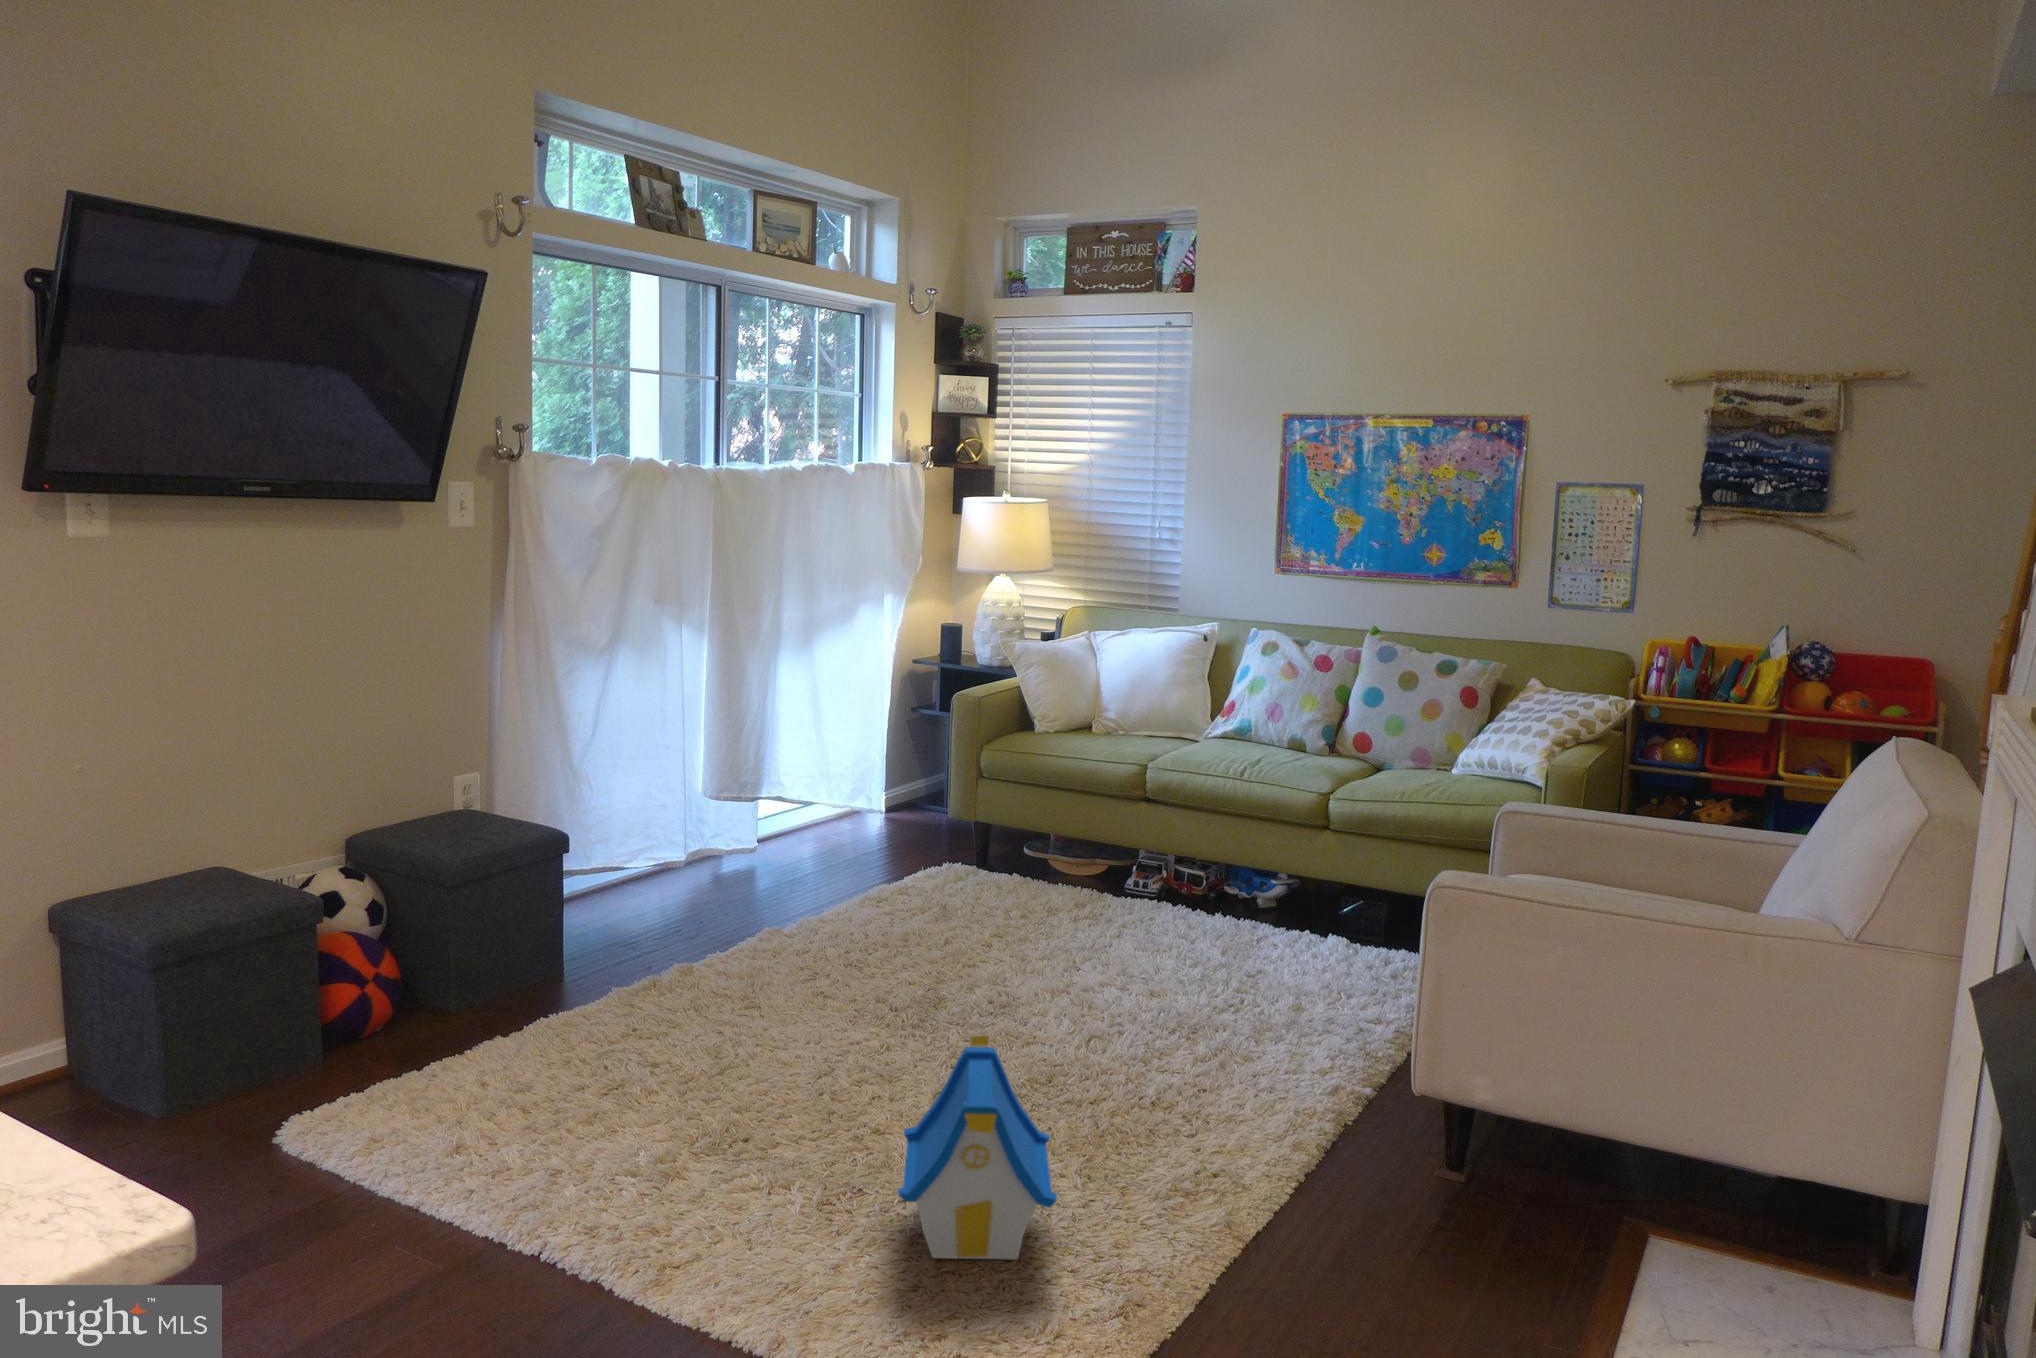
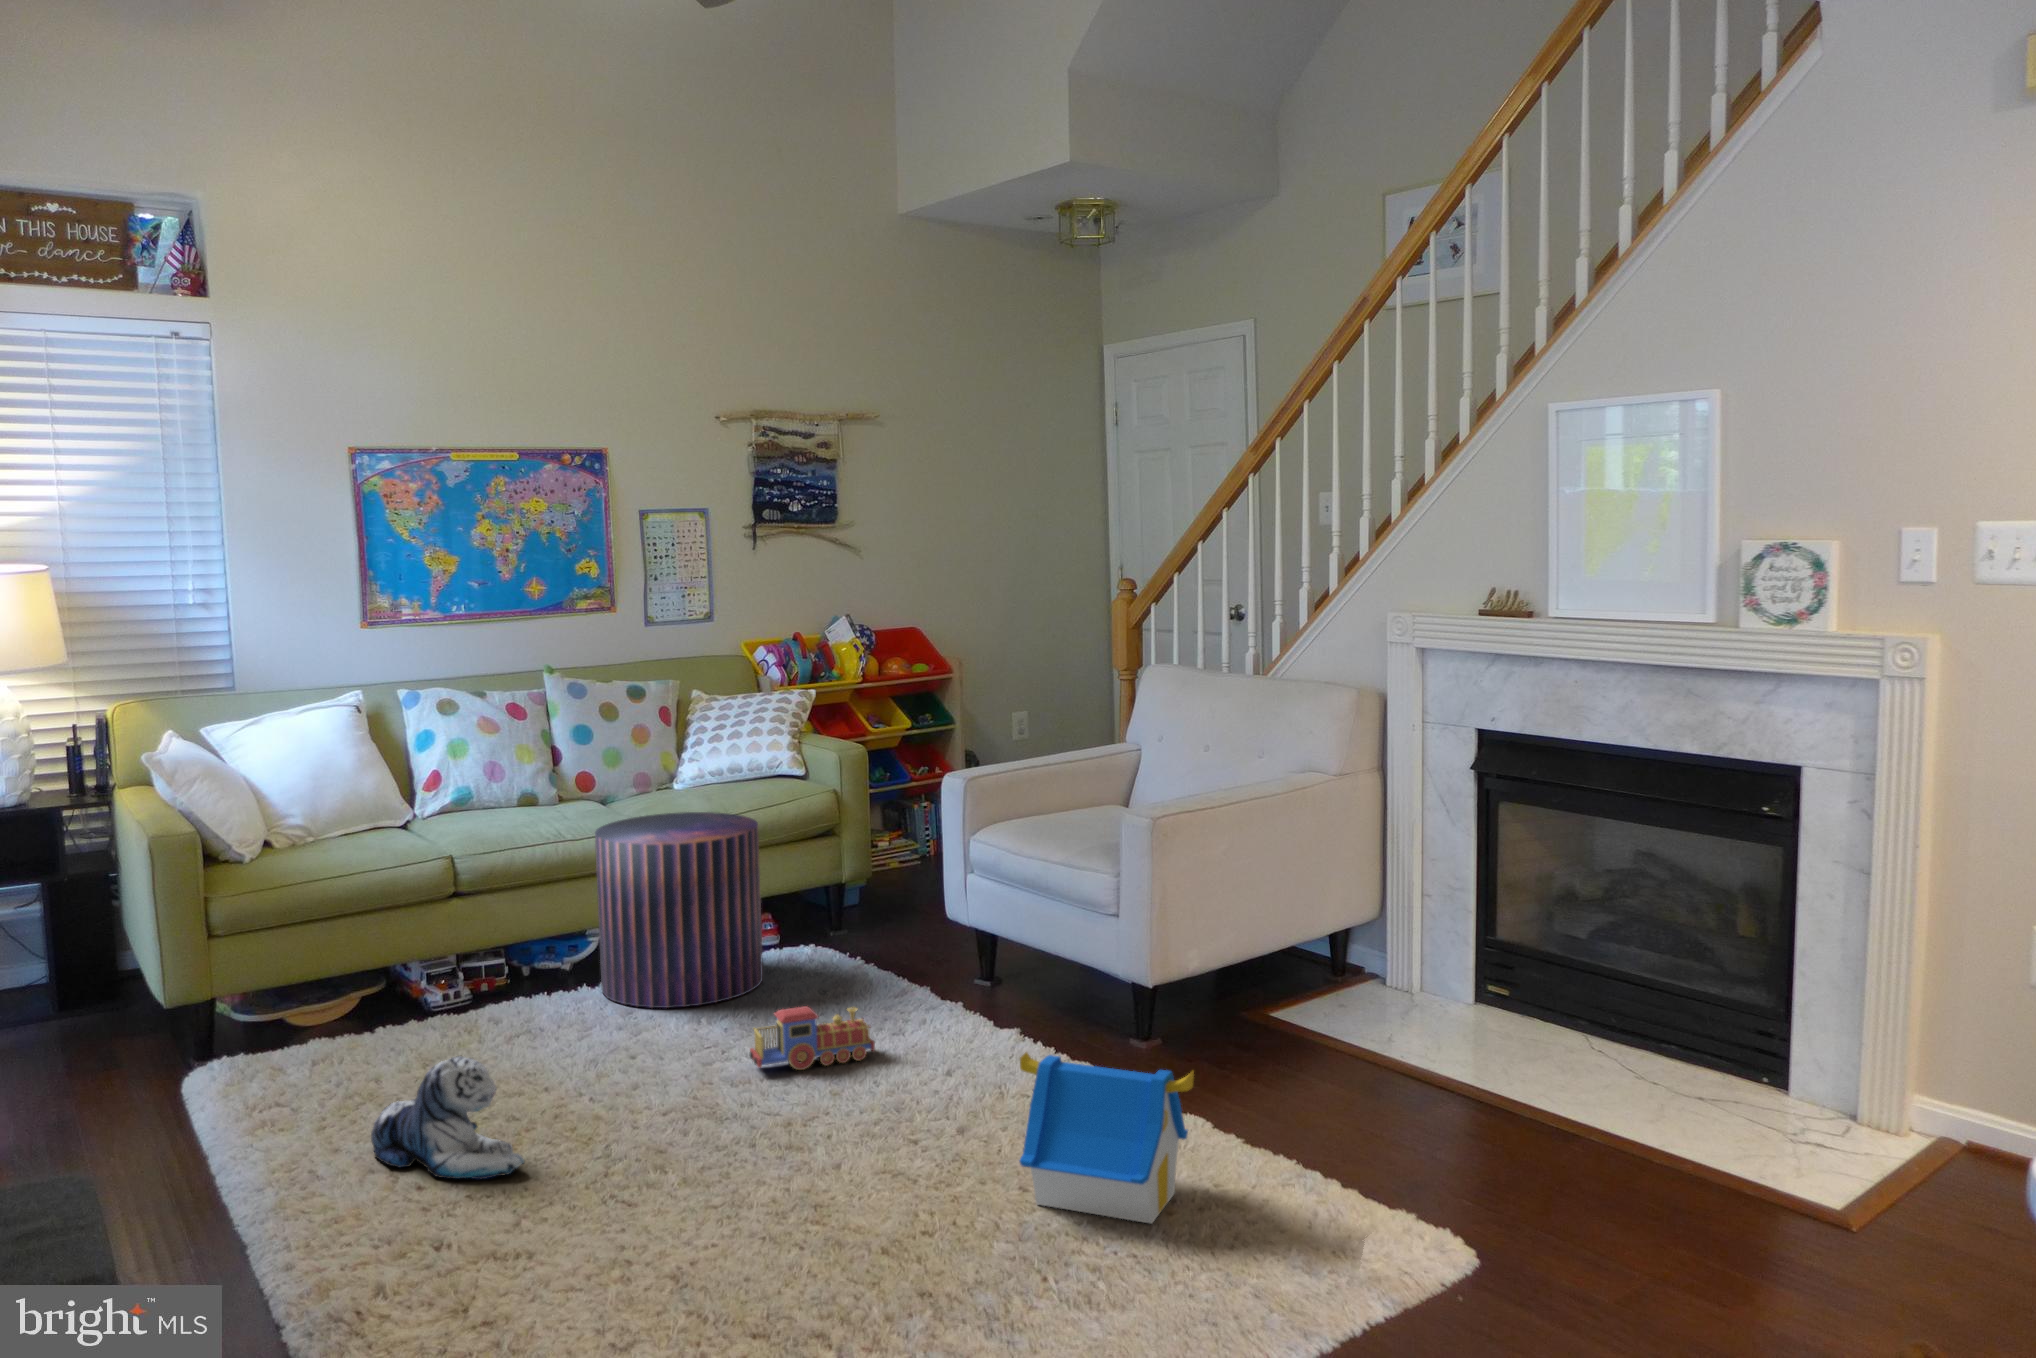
pouf: none [1194,770,1364,966] -> present [595,812,763,1008]
plush toy: none [813,883,900,984] -> present [371,1056,524,1179]
toy train: none [1101,962,1221,1043] -> present [750,1006,875,1070]

